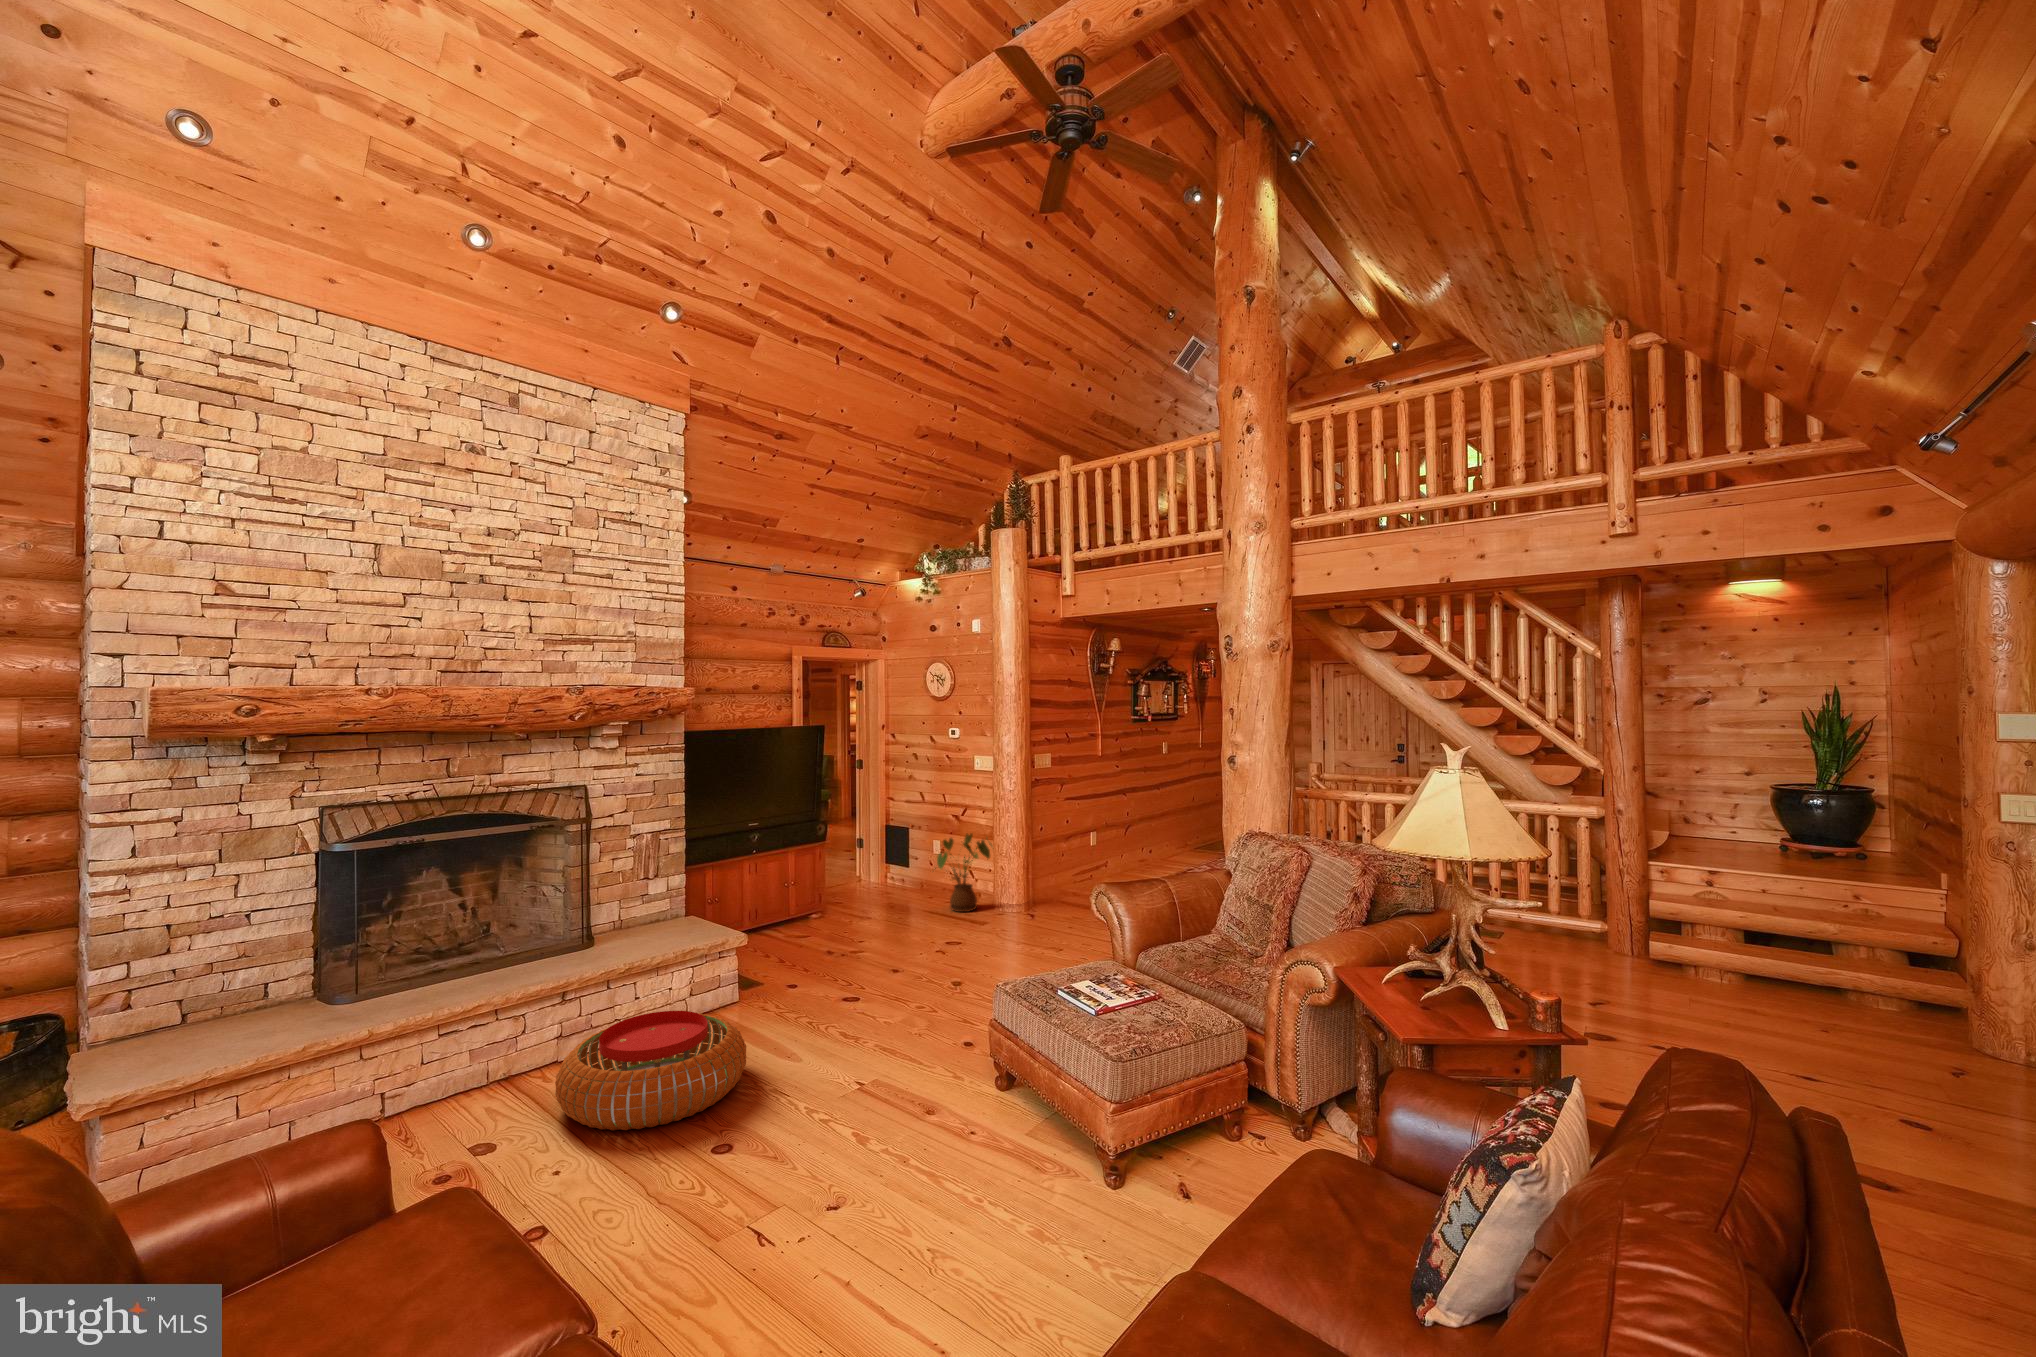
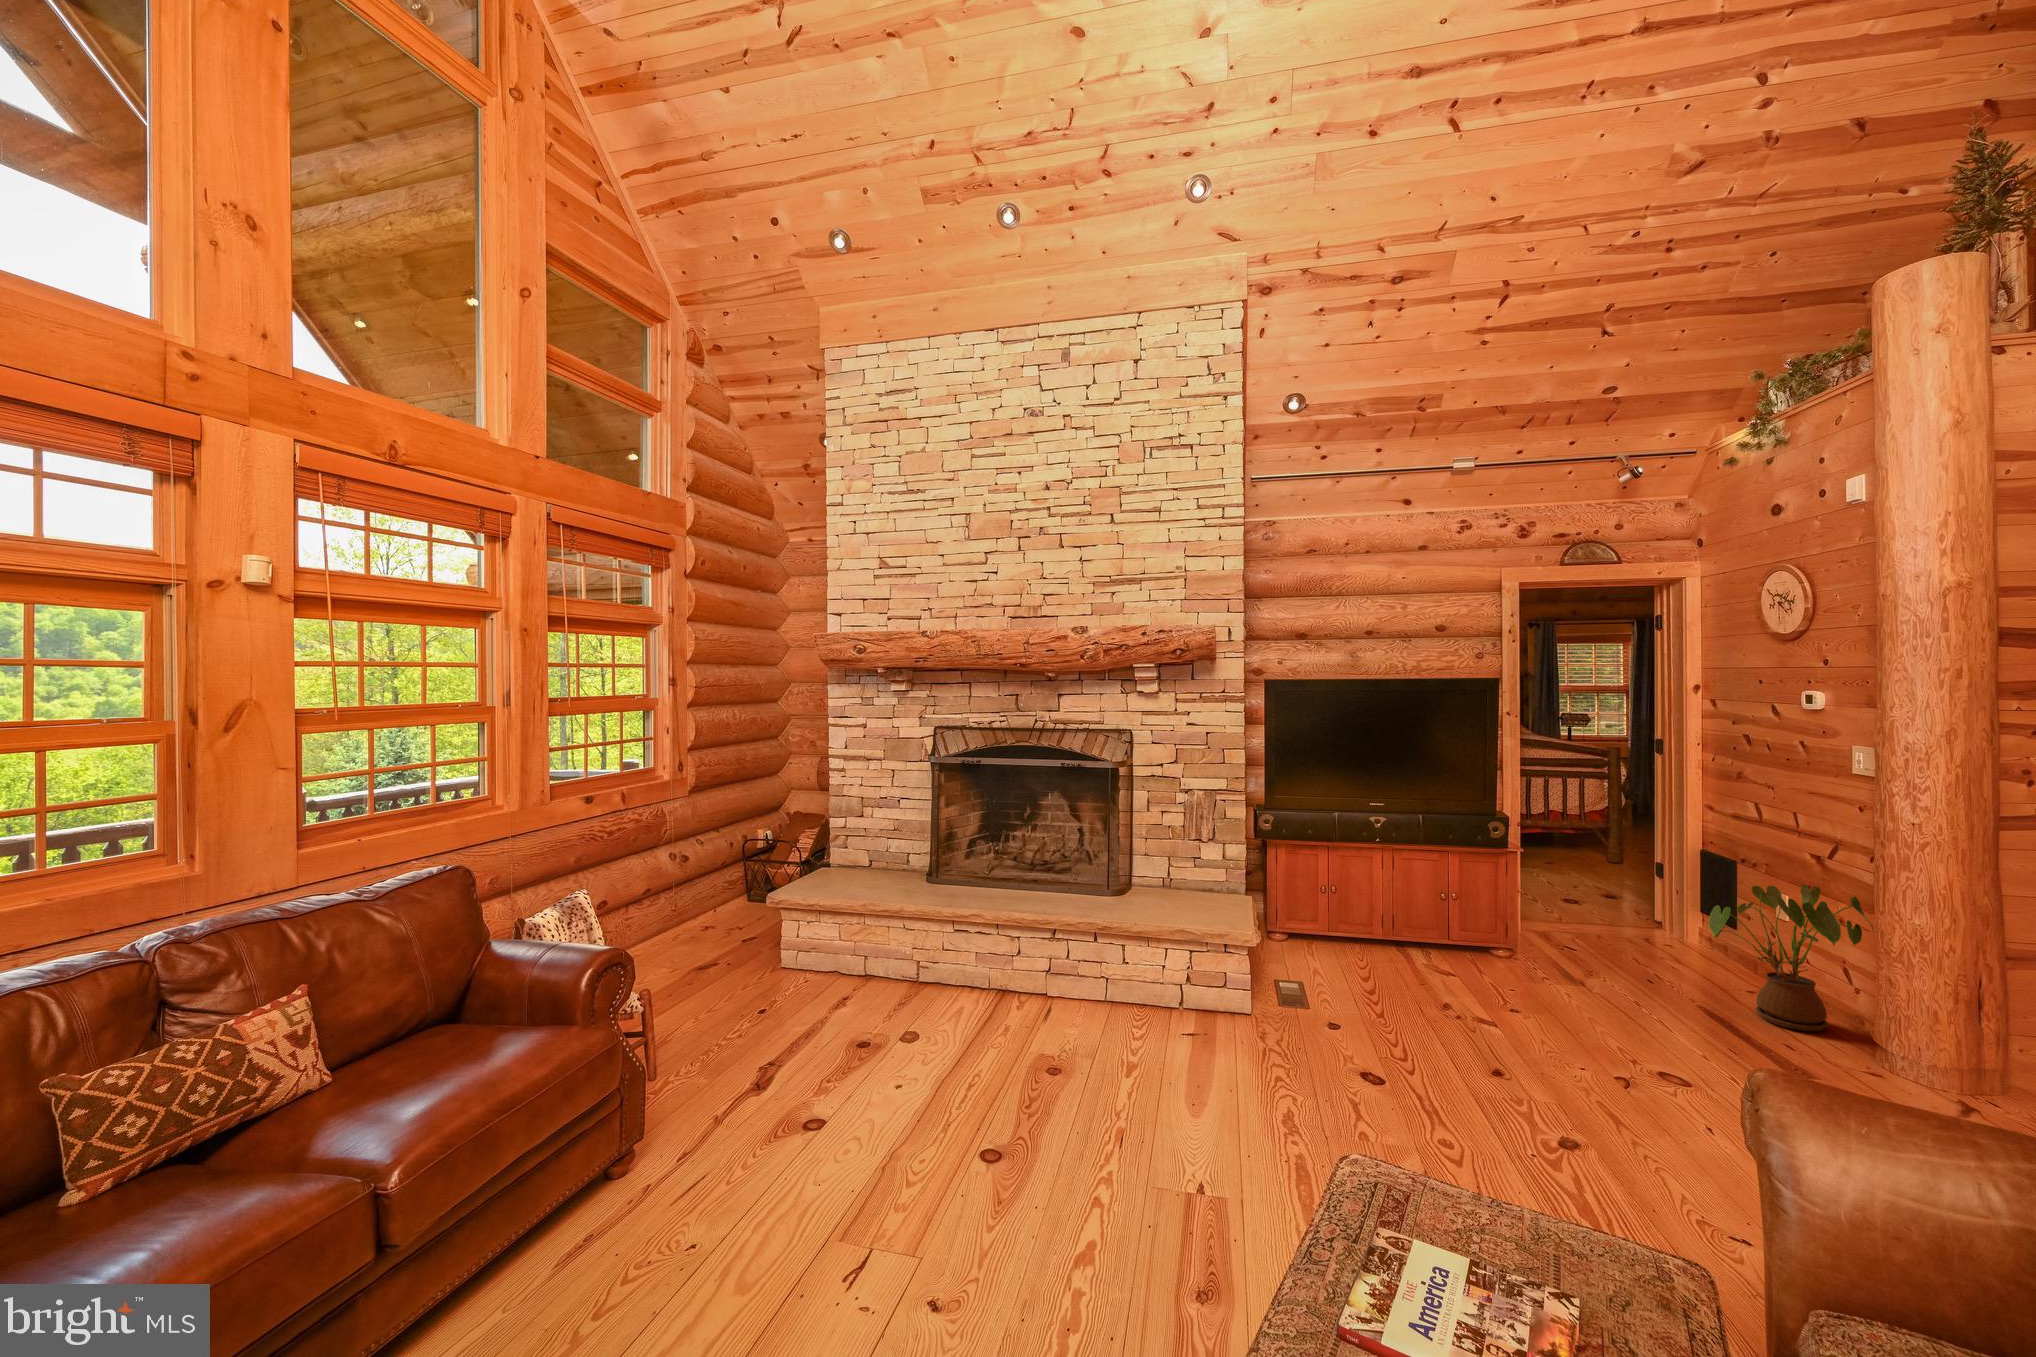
pouf: present [555,1011,746,1131] -> none [938,970,1129,1102]

